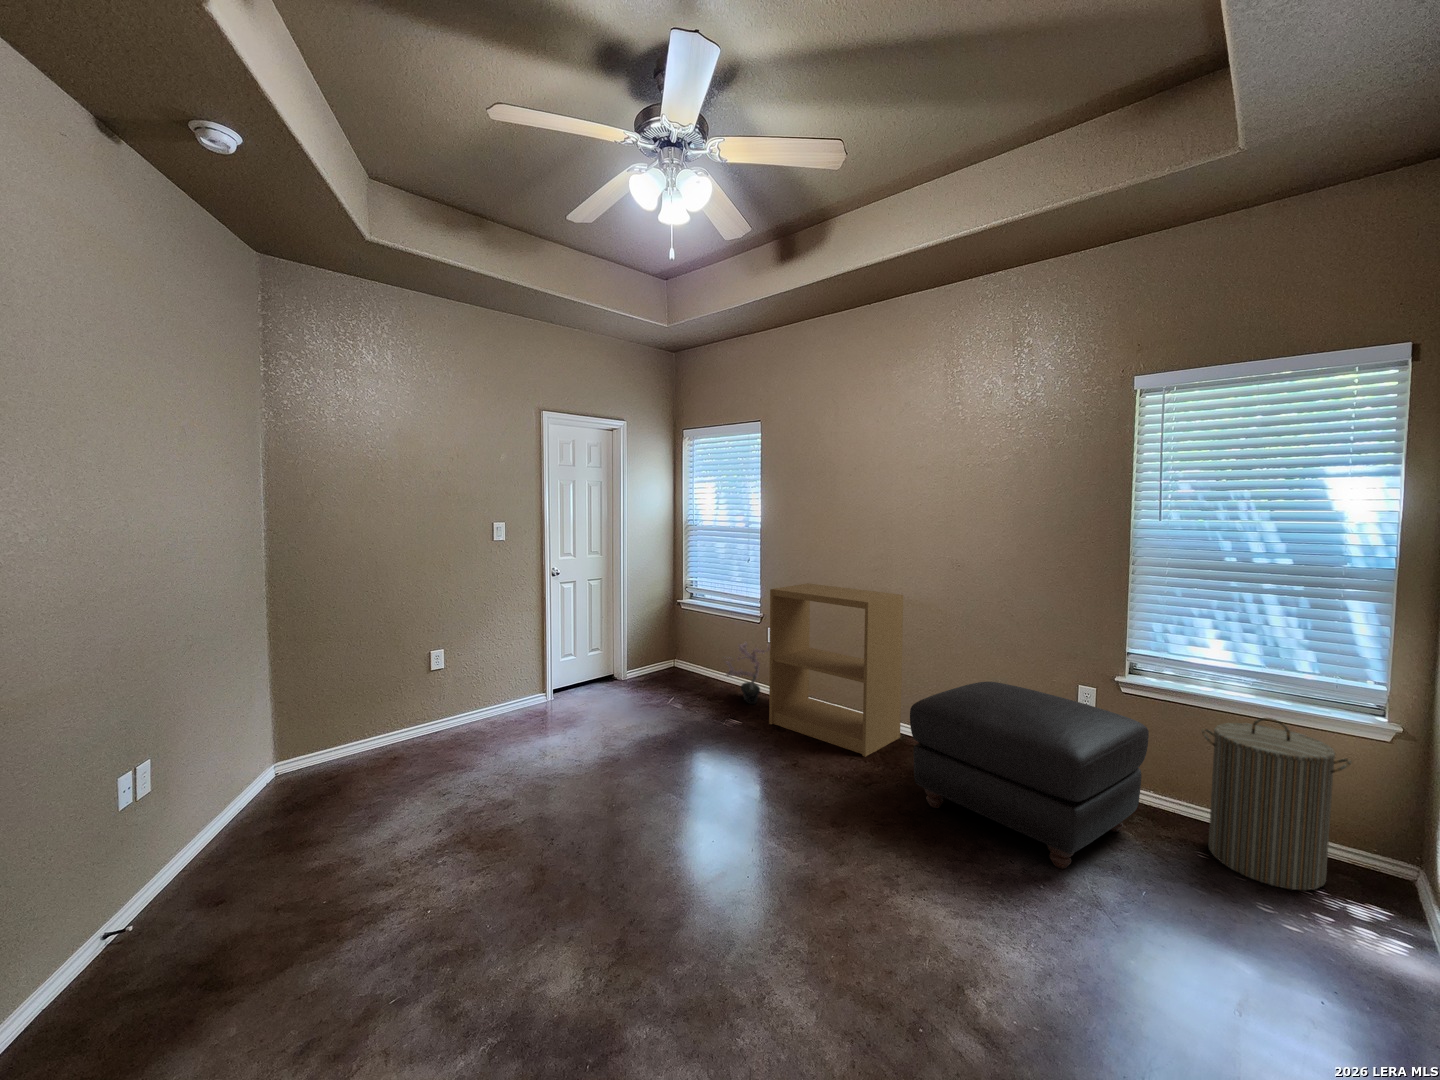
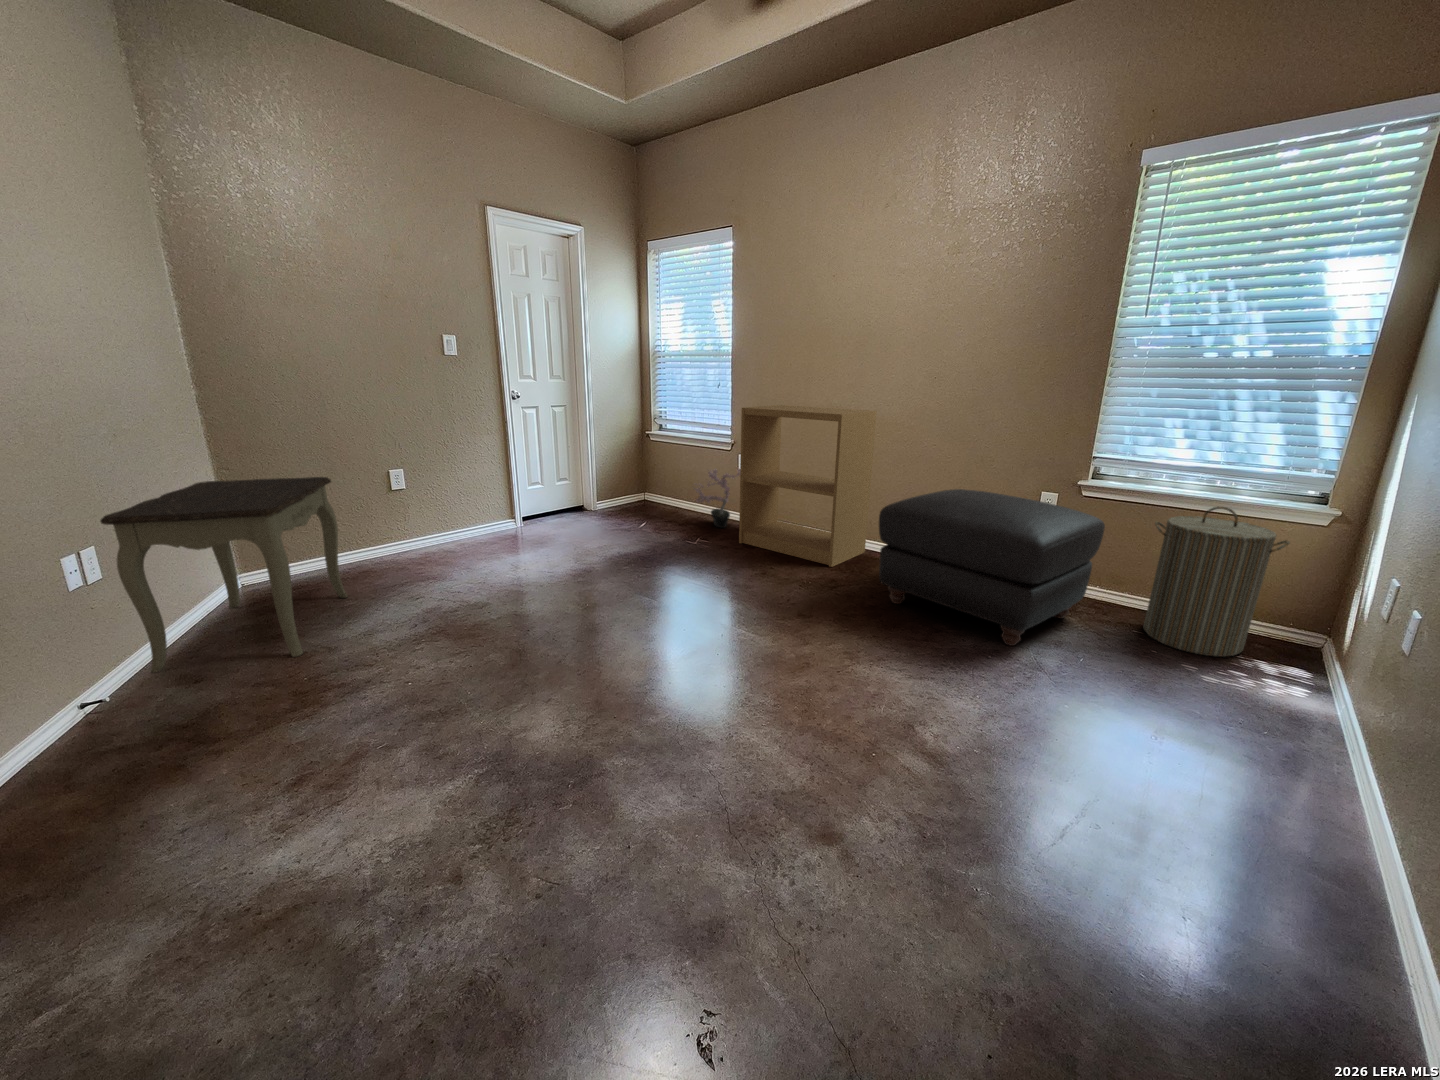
side table: none [164,668,376,881] -> present [101,477,348,673]

